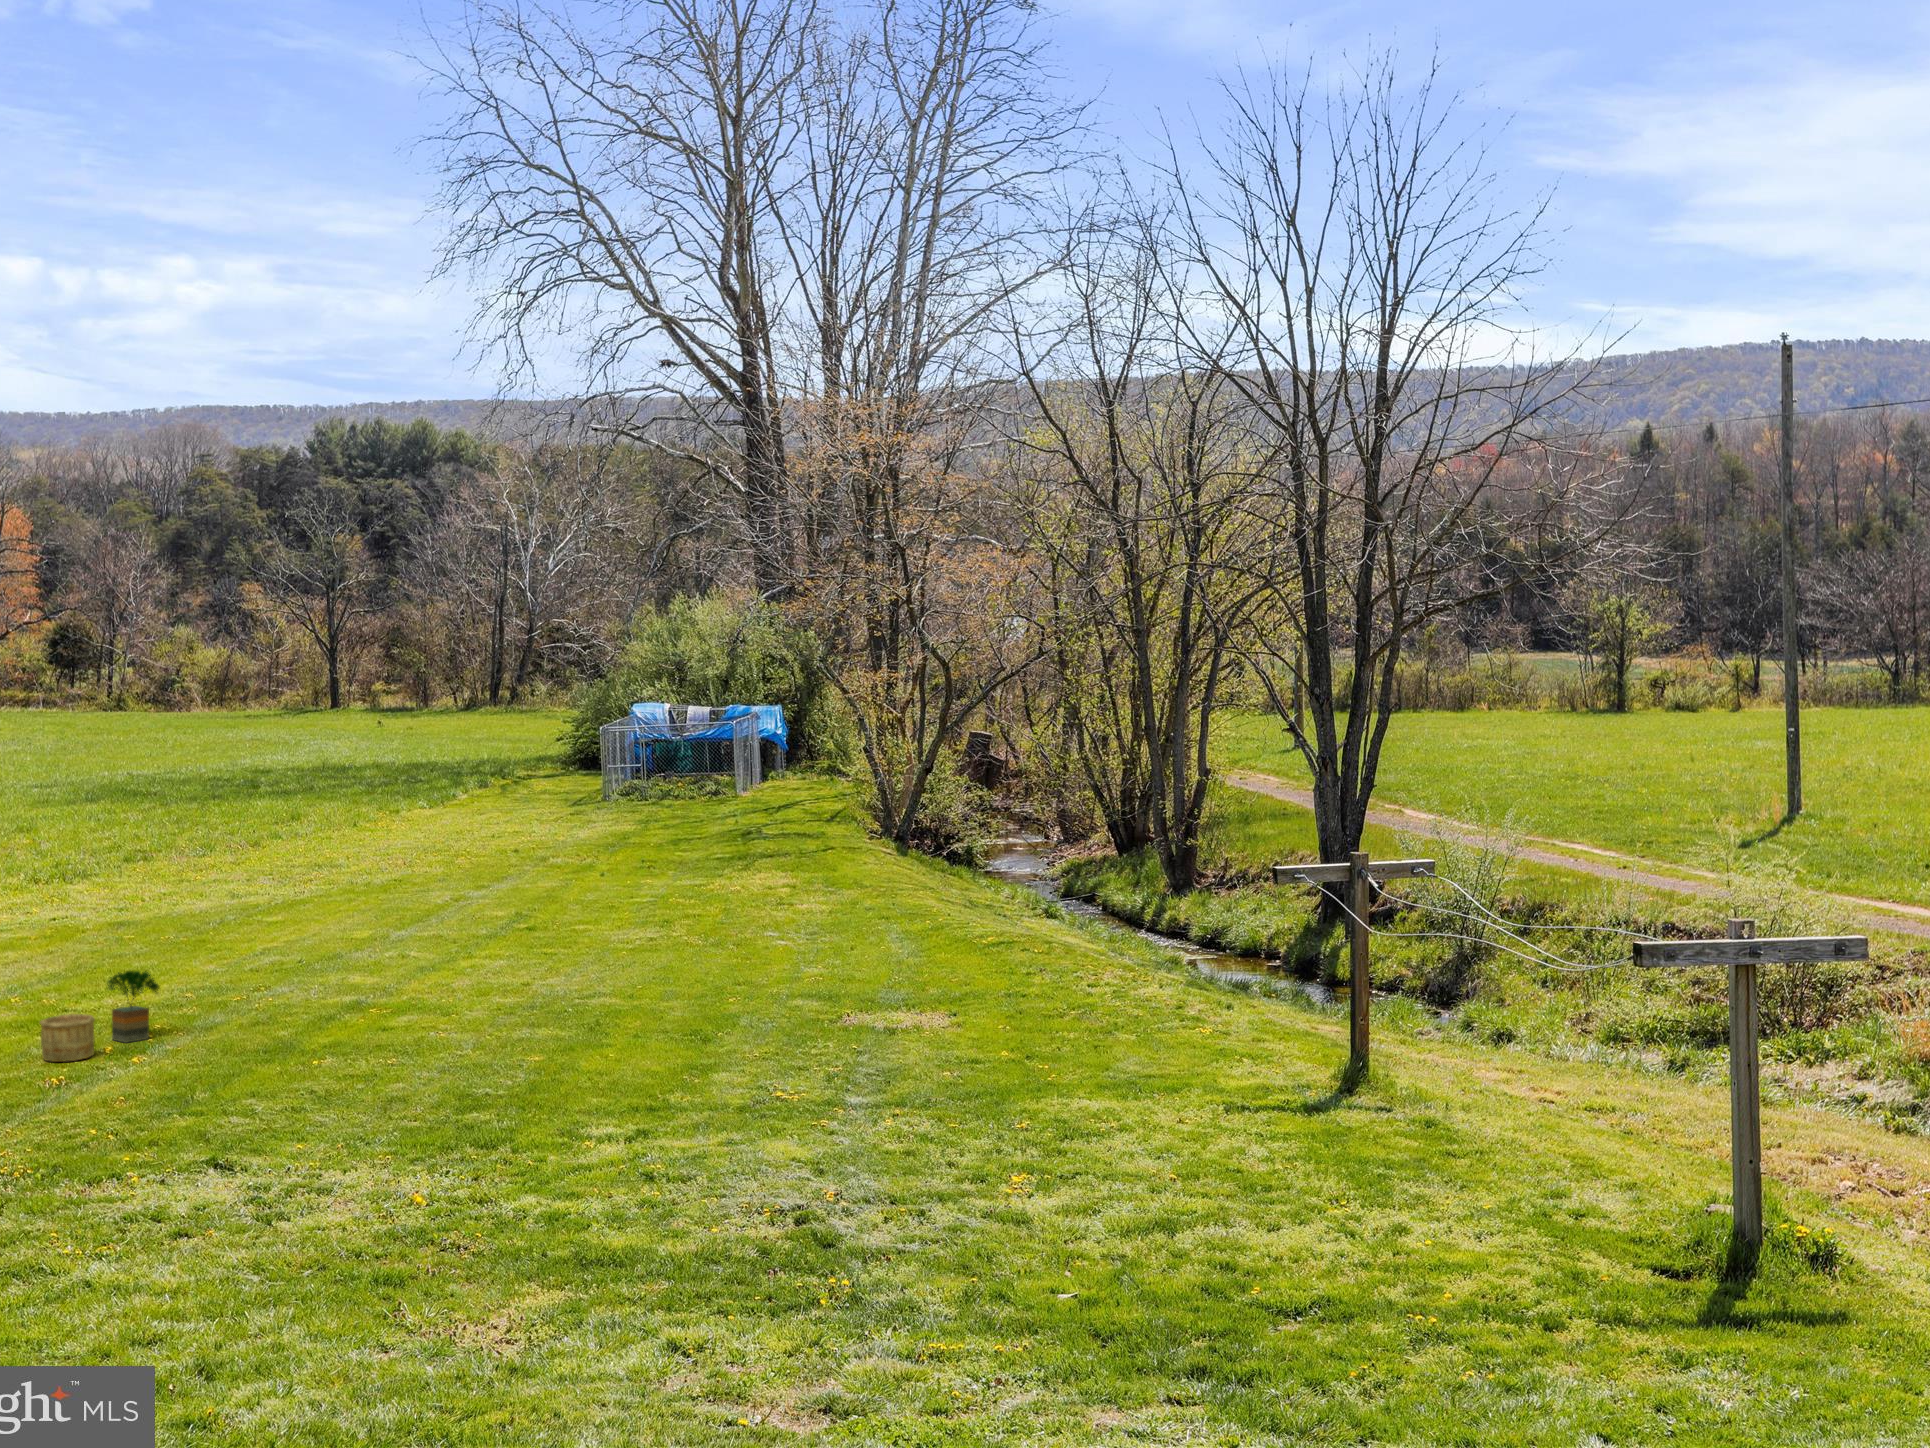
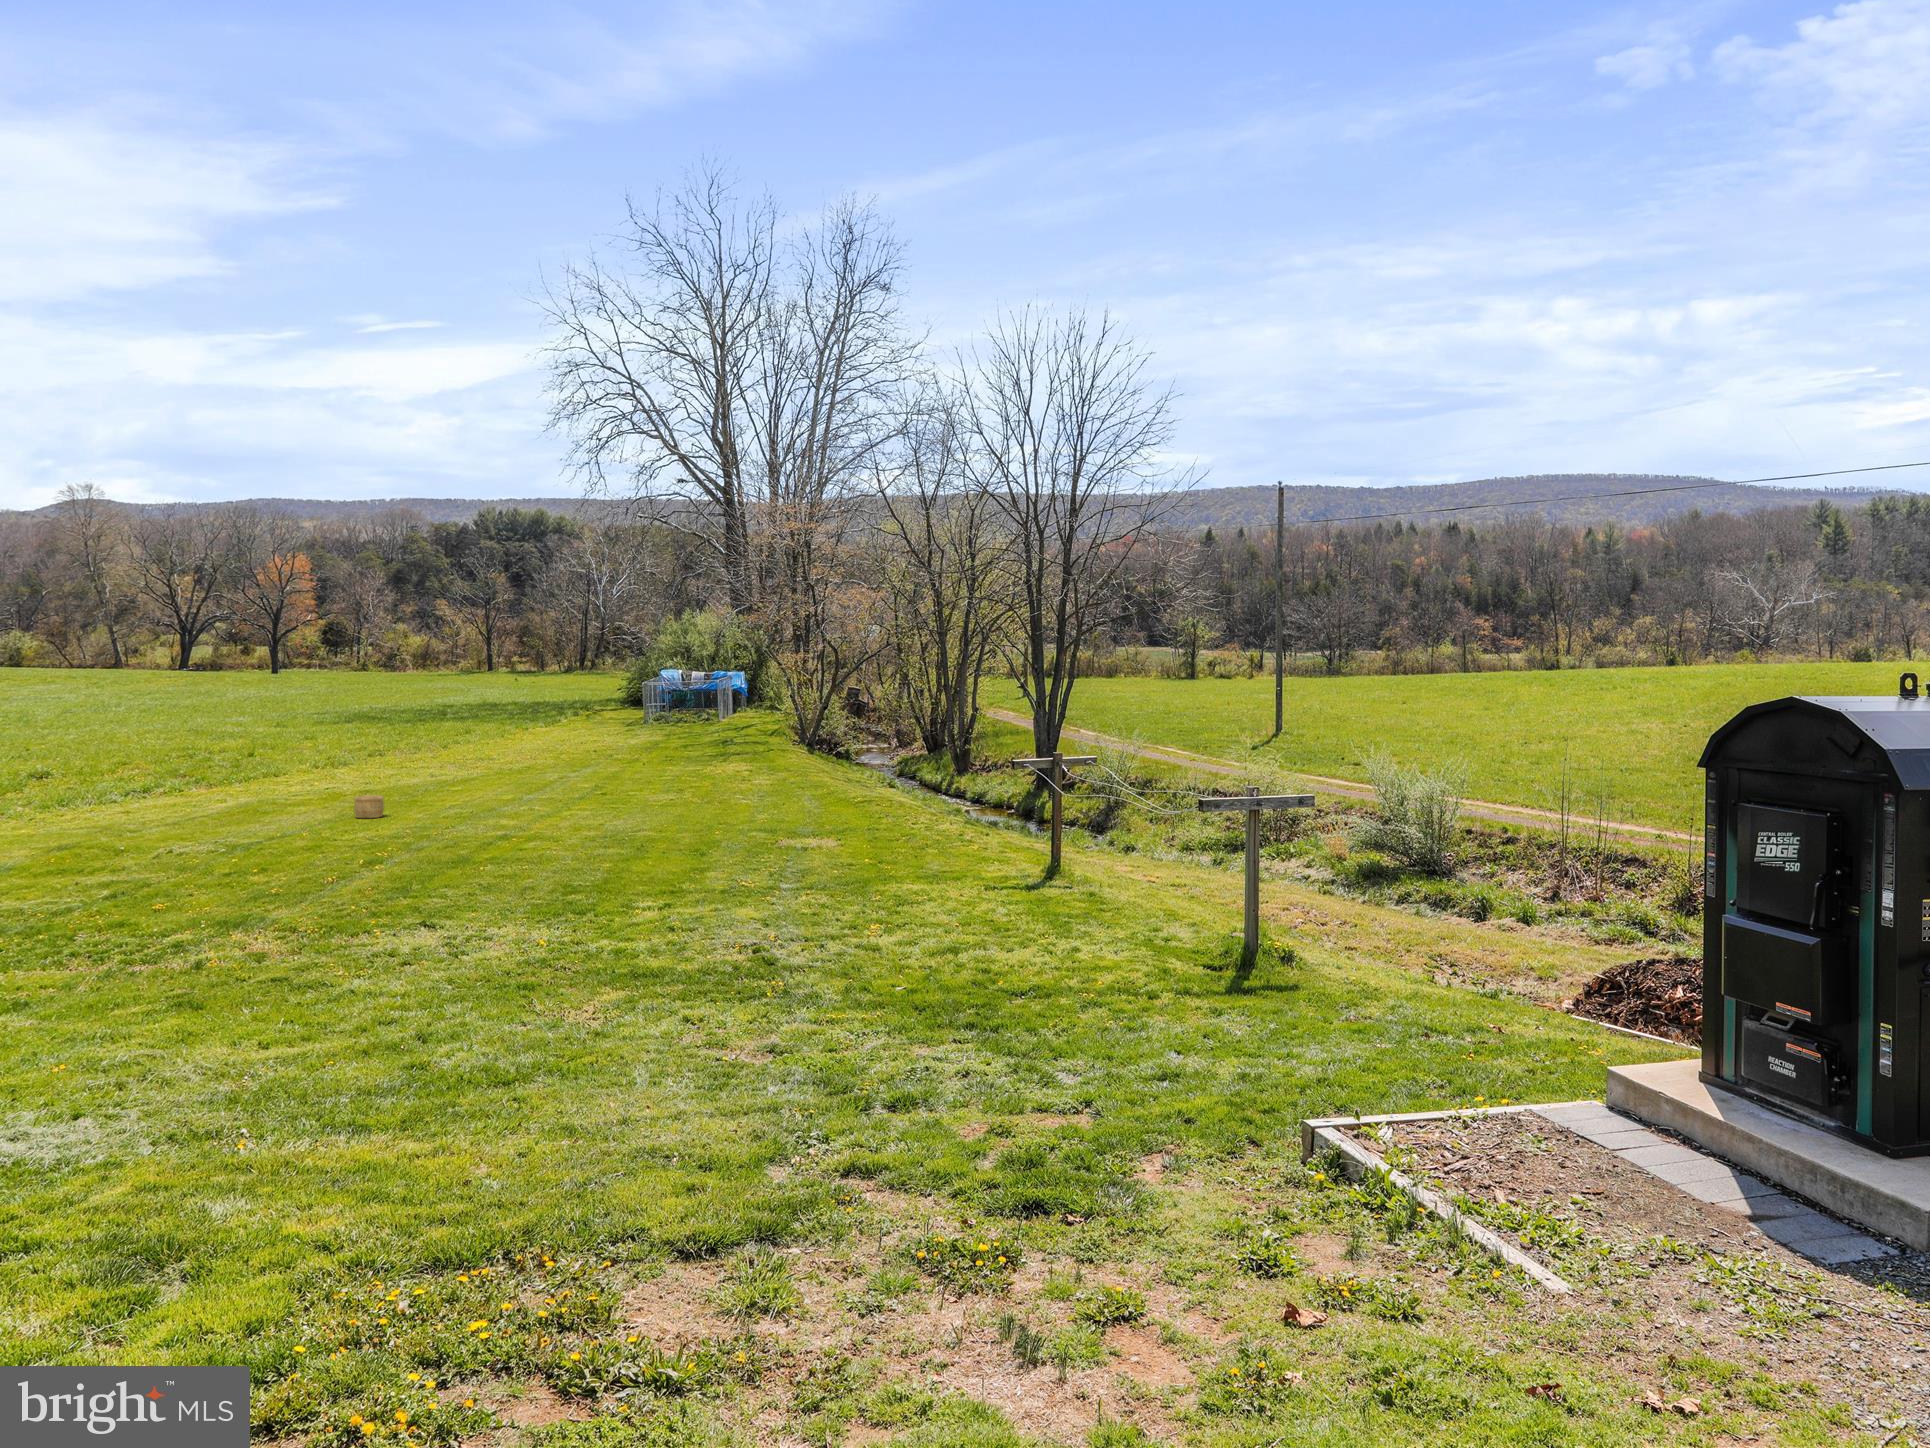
potted tree: present [108,971,159,1043] -> none [386,775,418,813]

